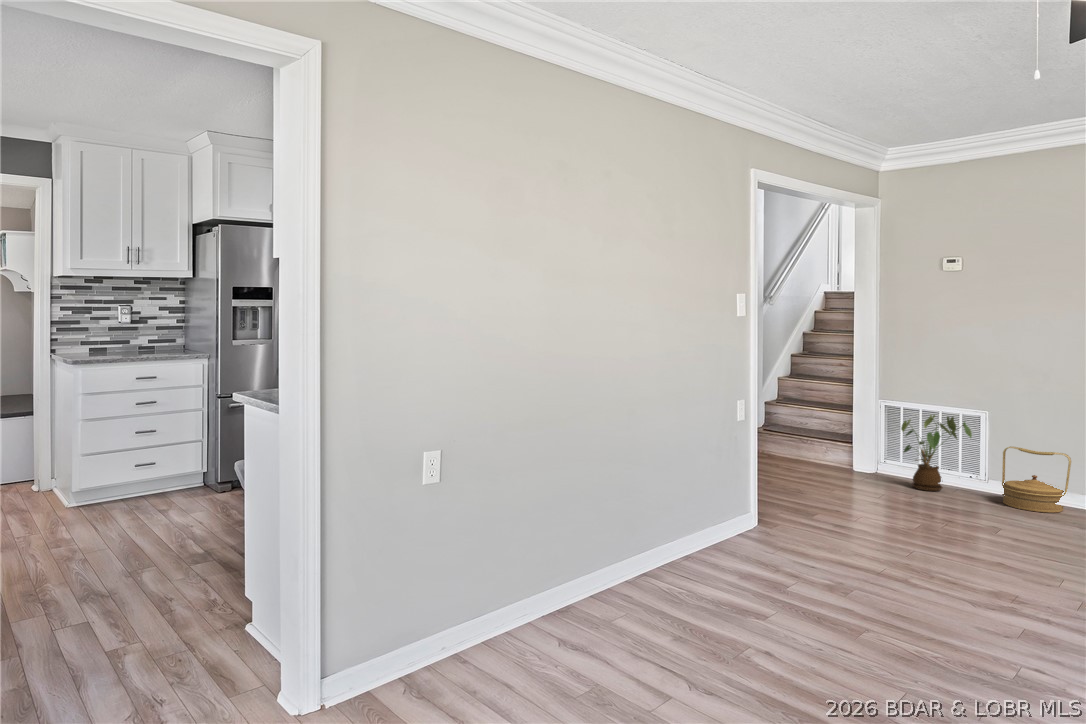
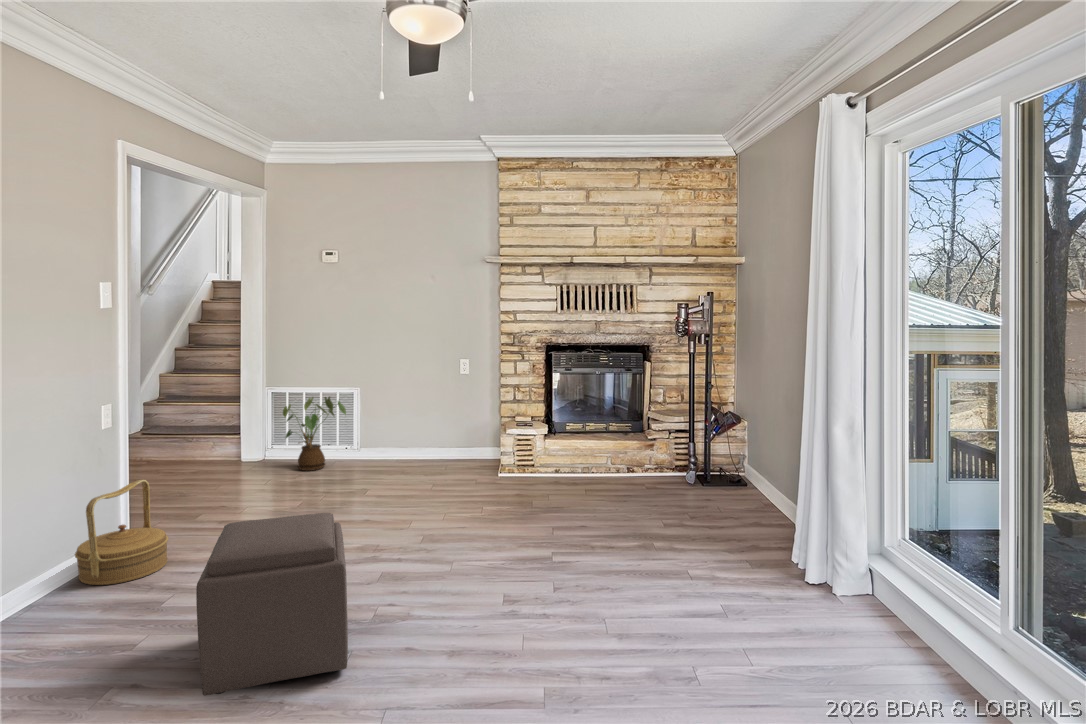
woven basket: present [1002,446,1071,513] -> present [75,480,168,585]
ottoman: none [875,498,1003,638] -> present [196,513,348,696]

